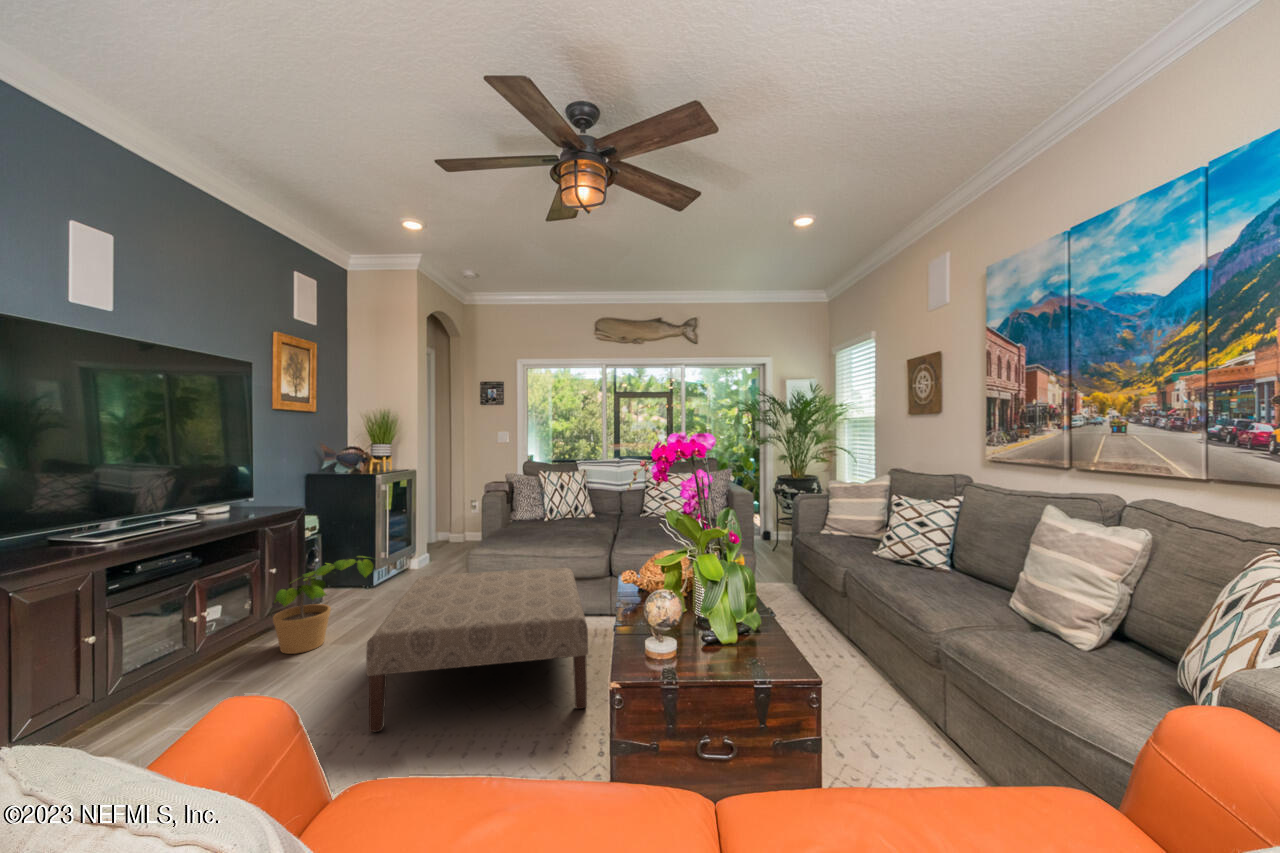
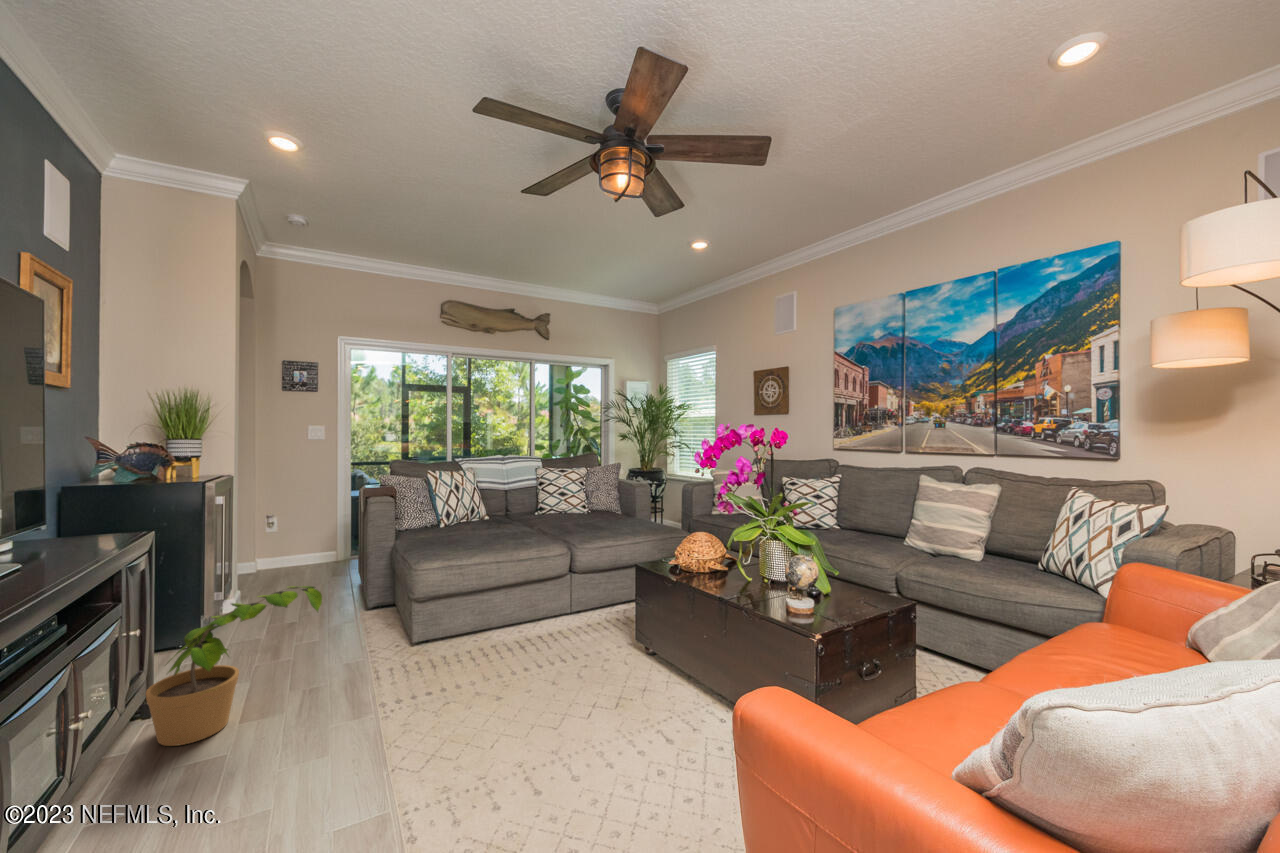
ottoman: present [366,568,588,732] -> none [380,568,656,778]

